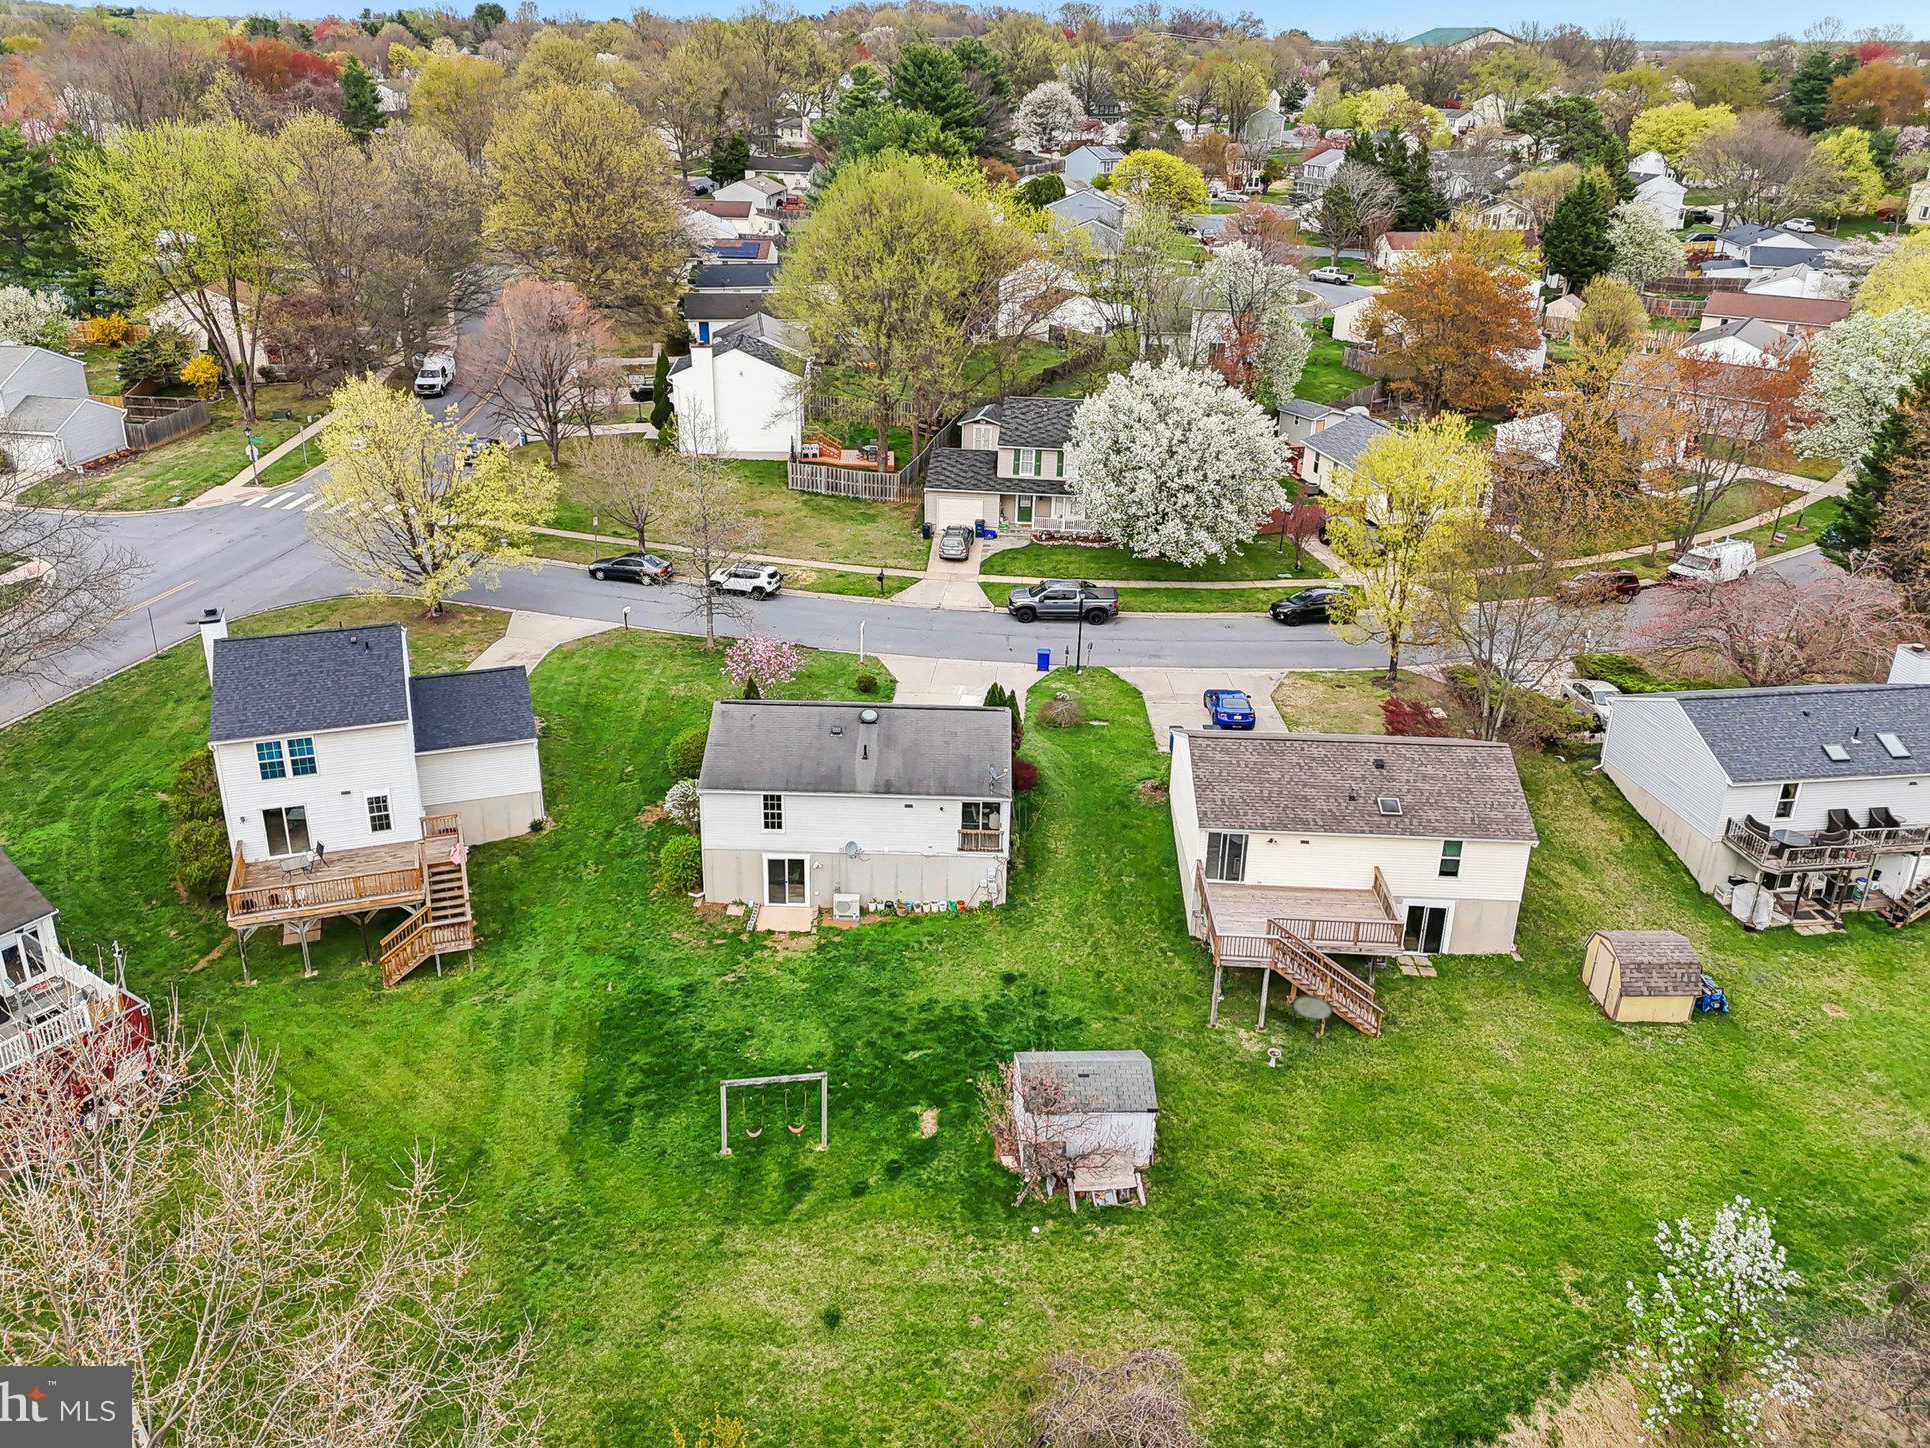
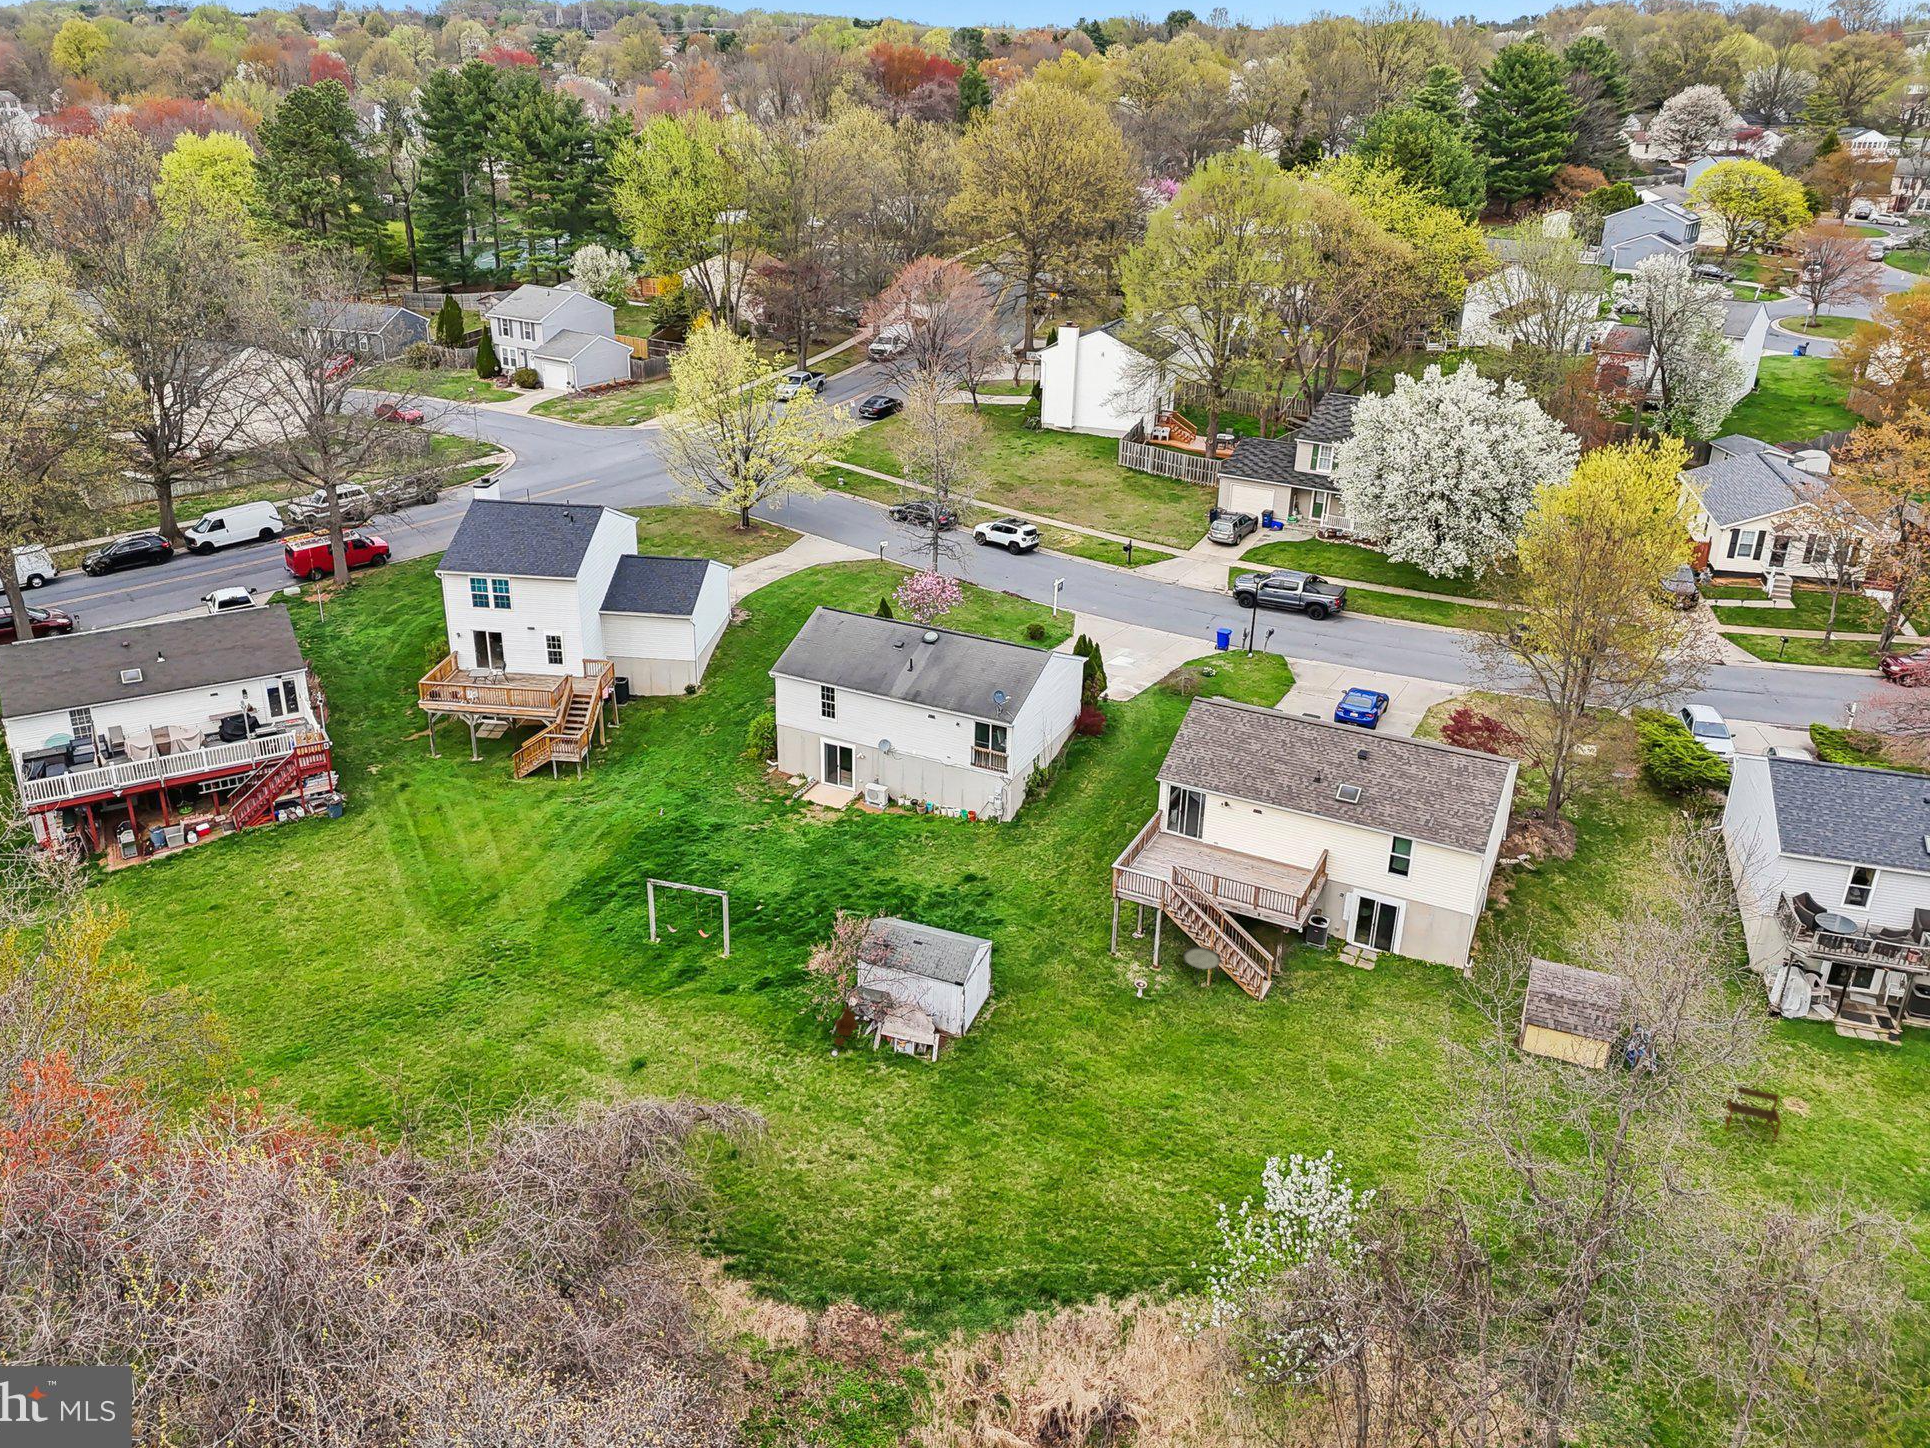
bench: none [1805,1004,1863,1051] -> present [1725,1087,1781,1142]
lounge chair: none [1019,1170,1046,1229] -> present [834,1008,858,1048]

